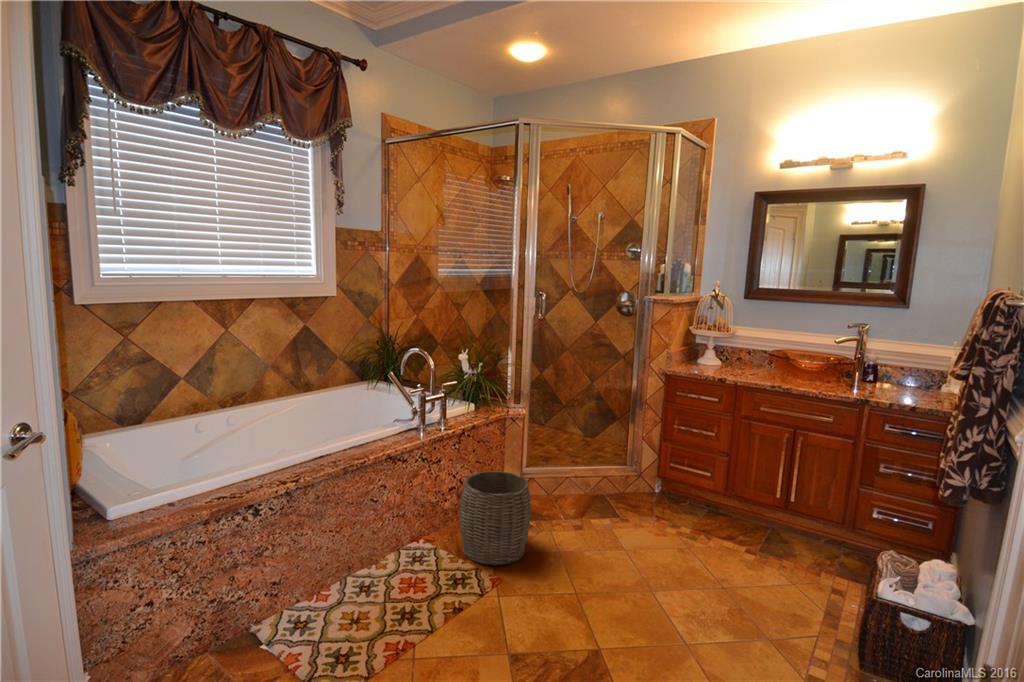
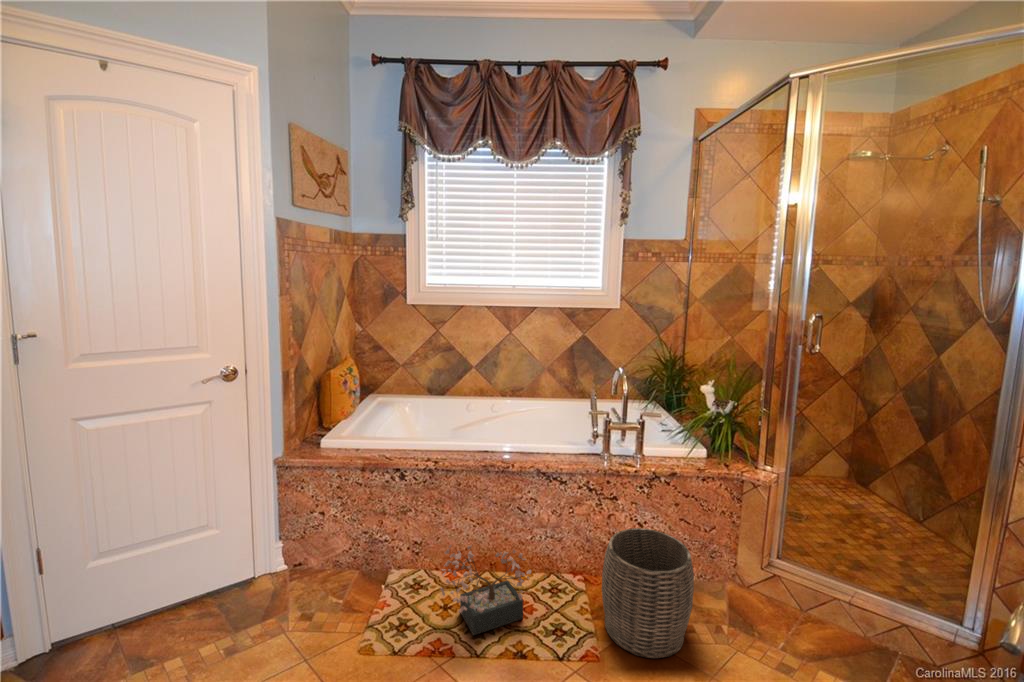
decorative plant: none [357,533,426,623] -> present [440,545,531,635]

